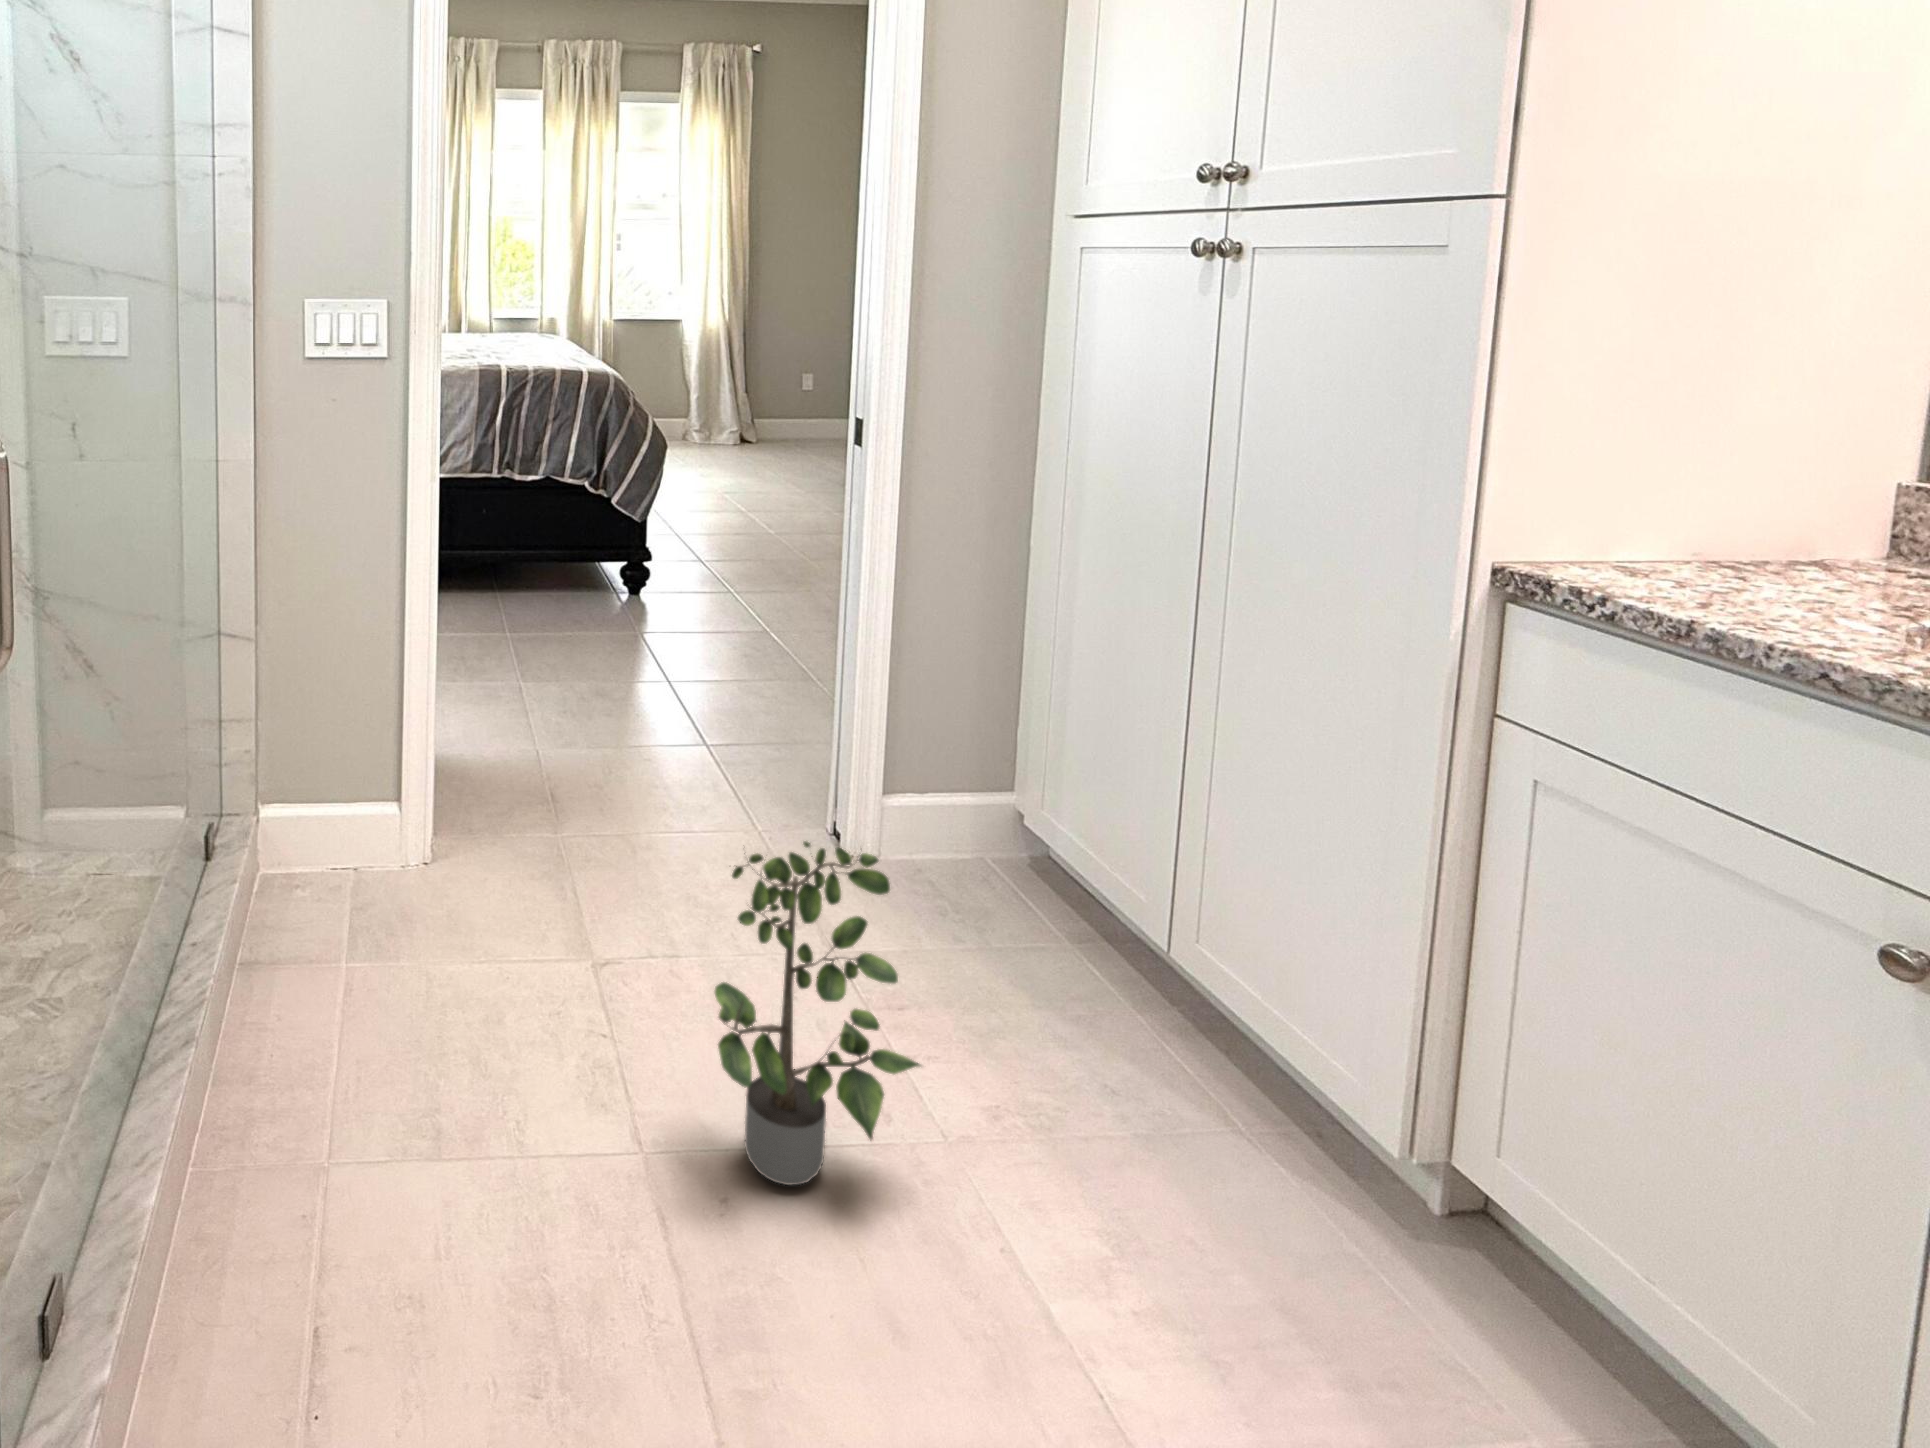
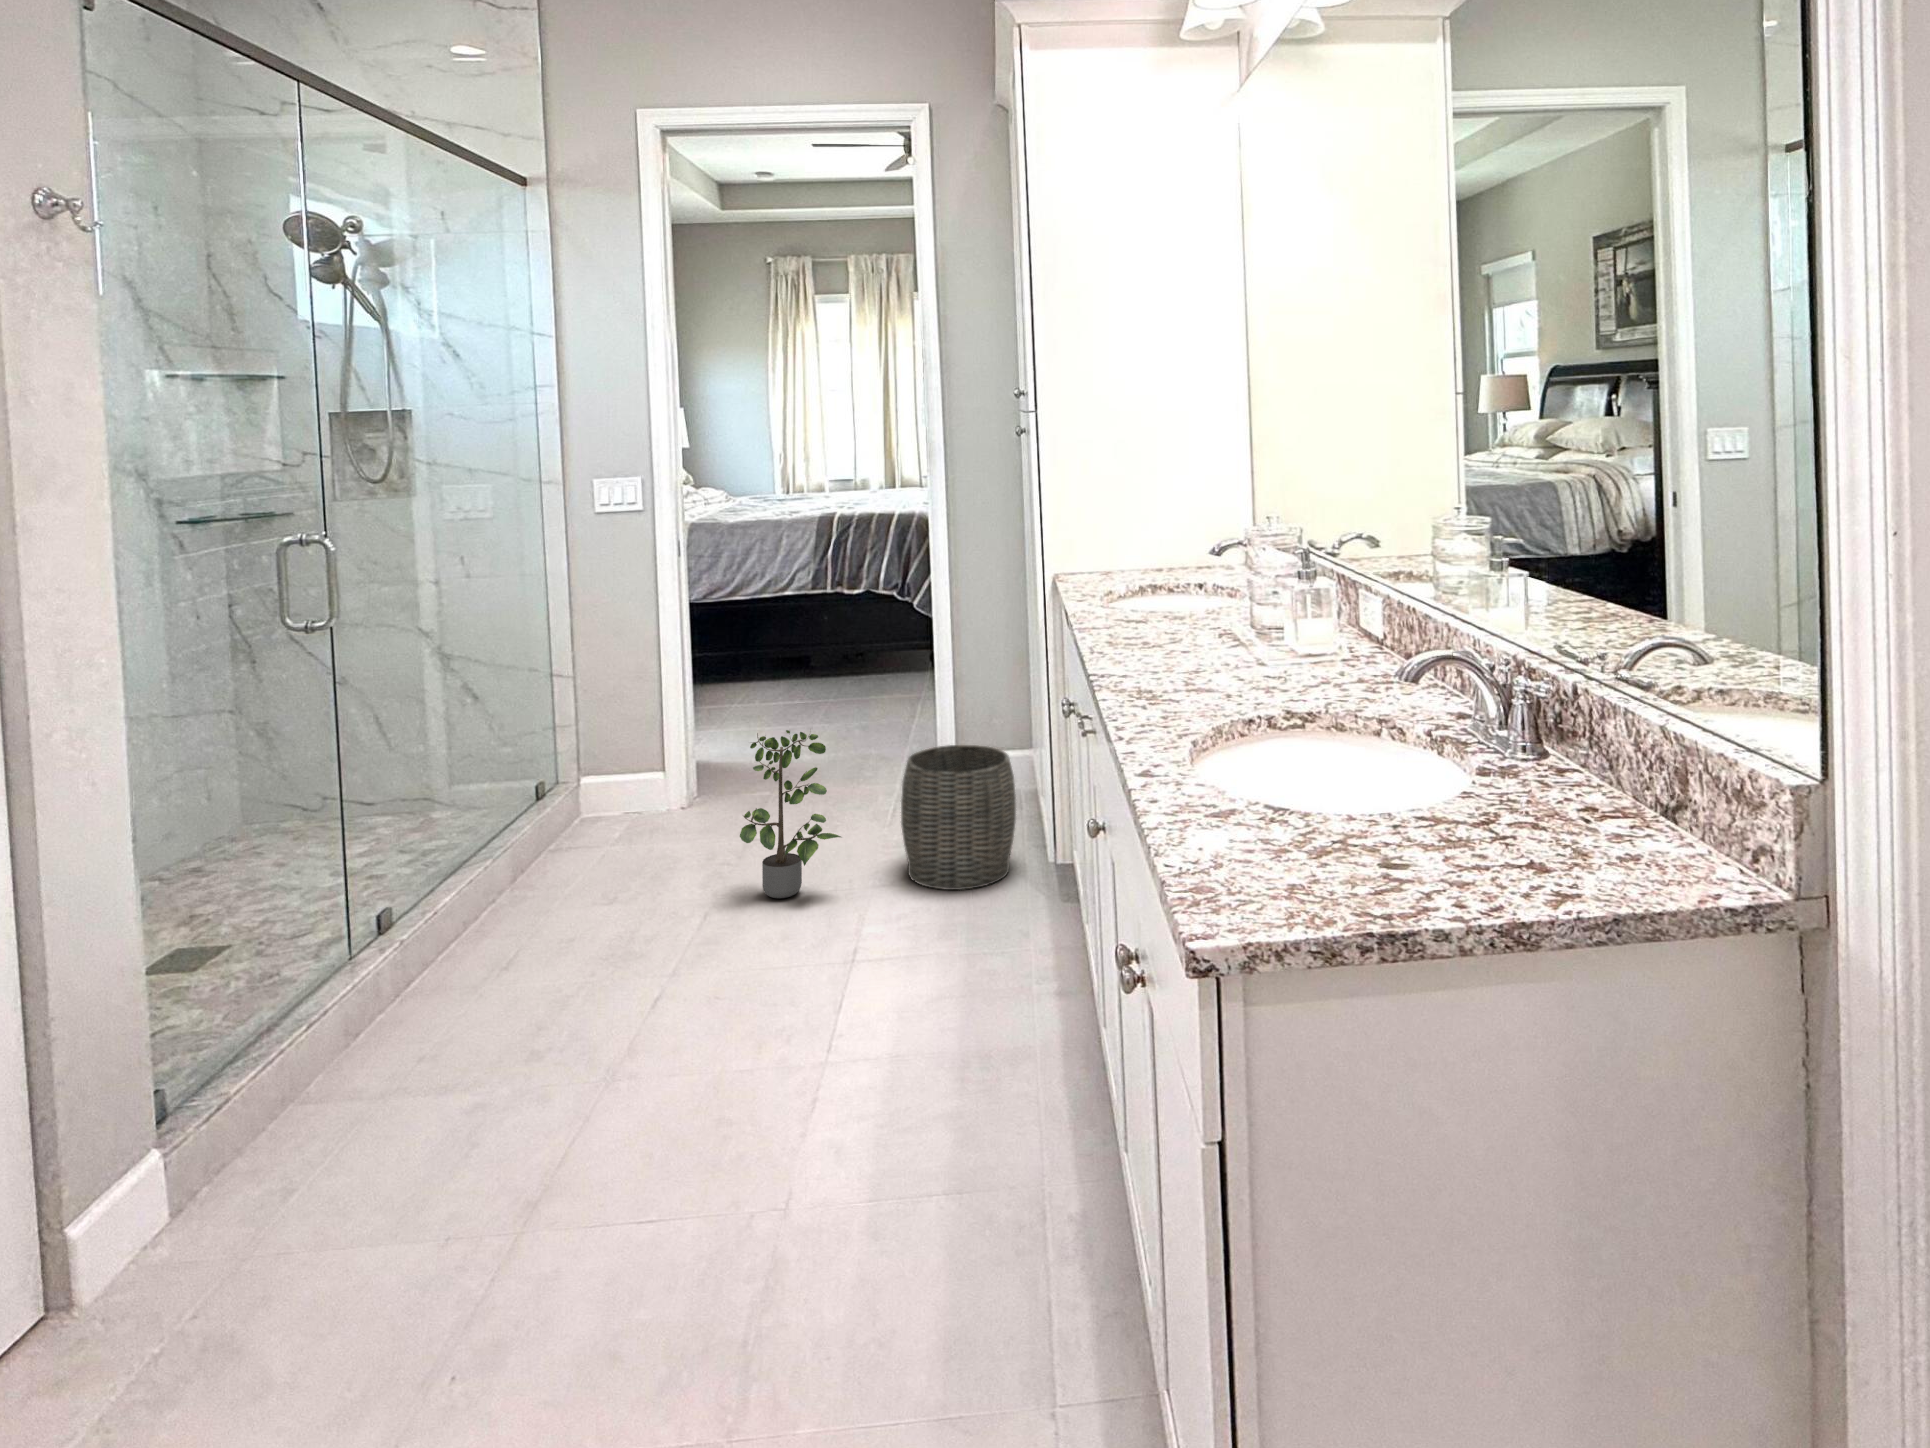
woven basket: none [963,830,1215,1161] -> present [901,745,1016,890]

